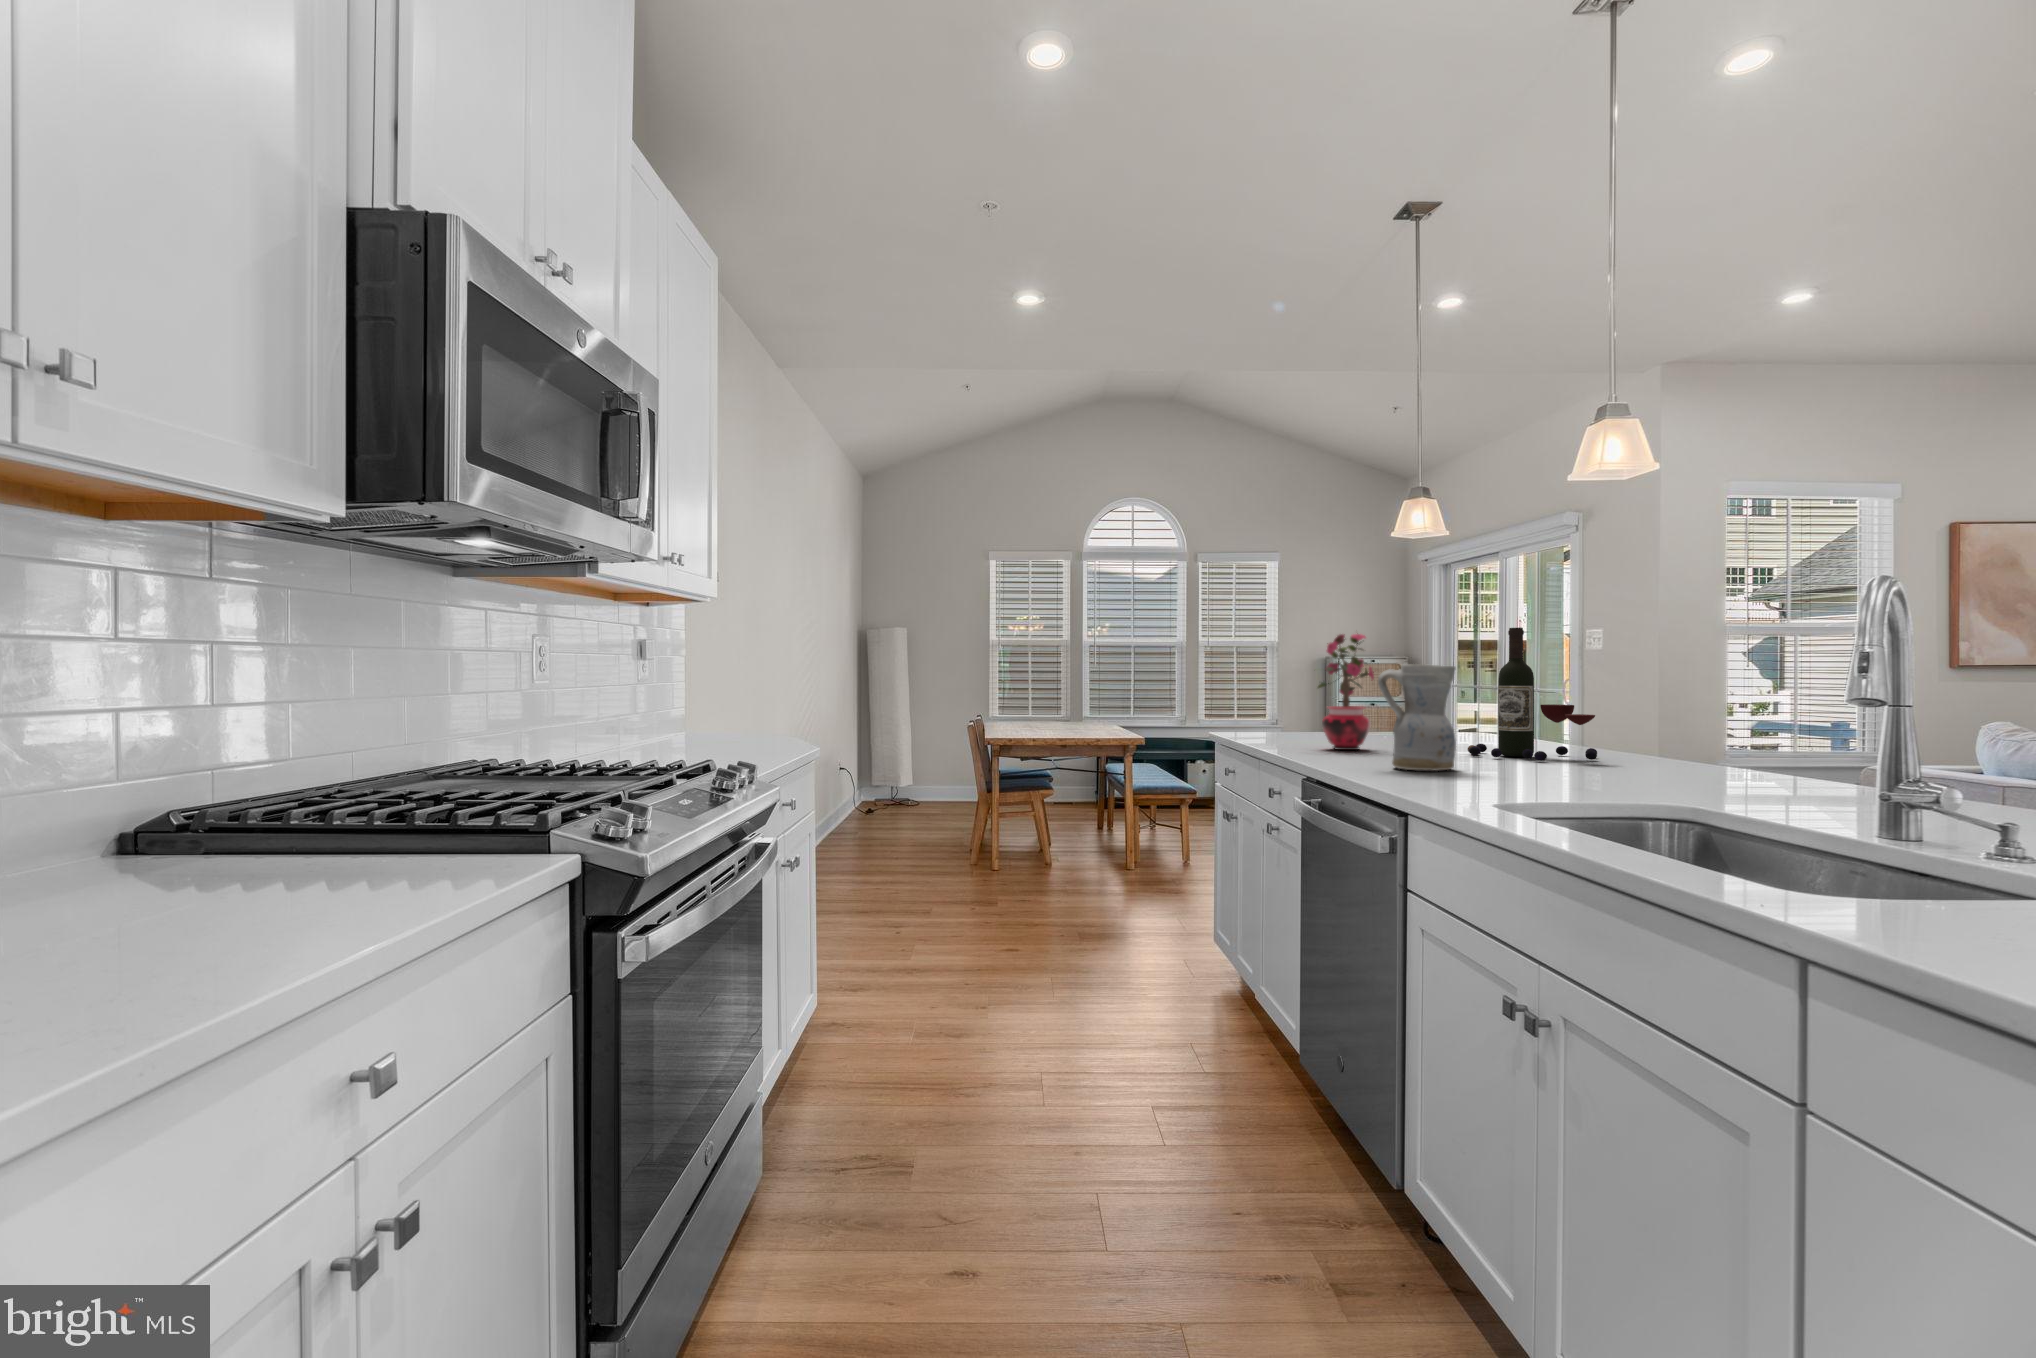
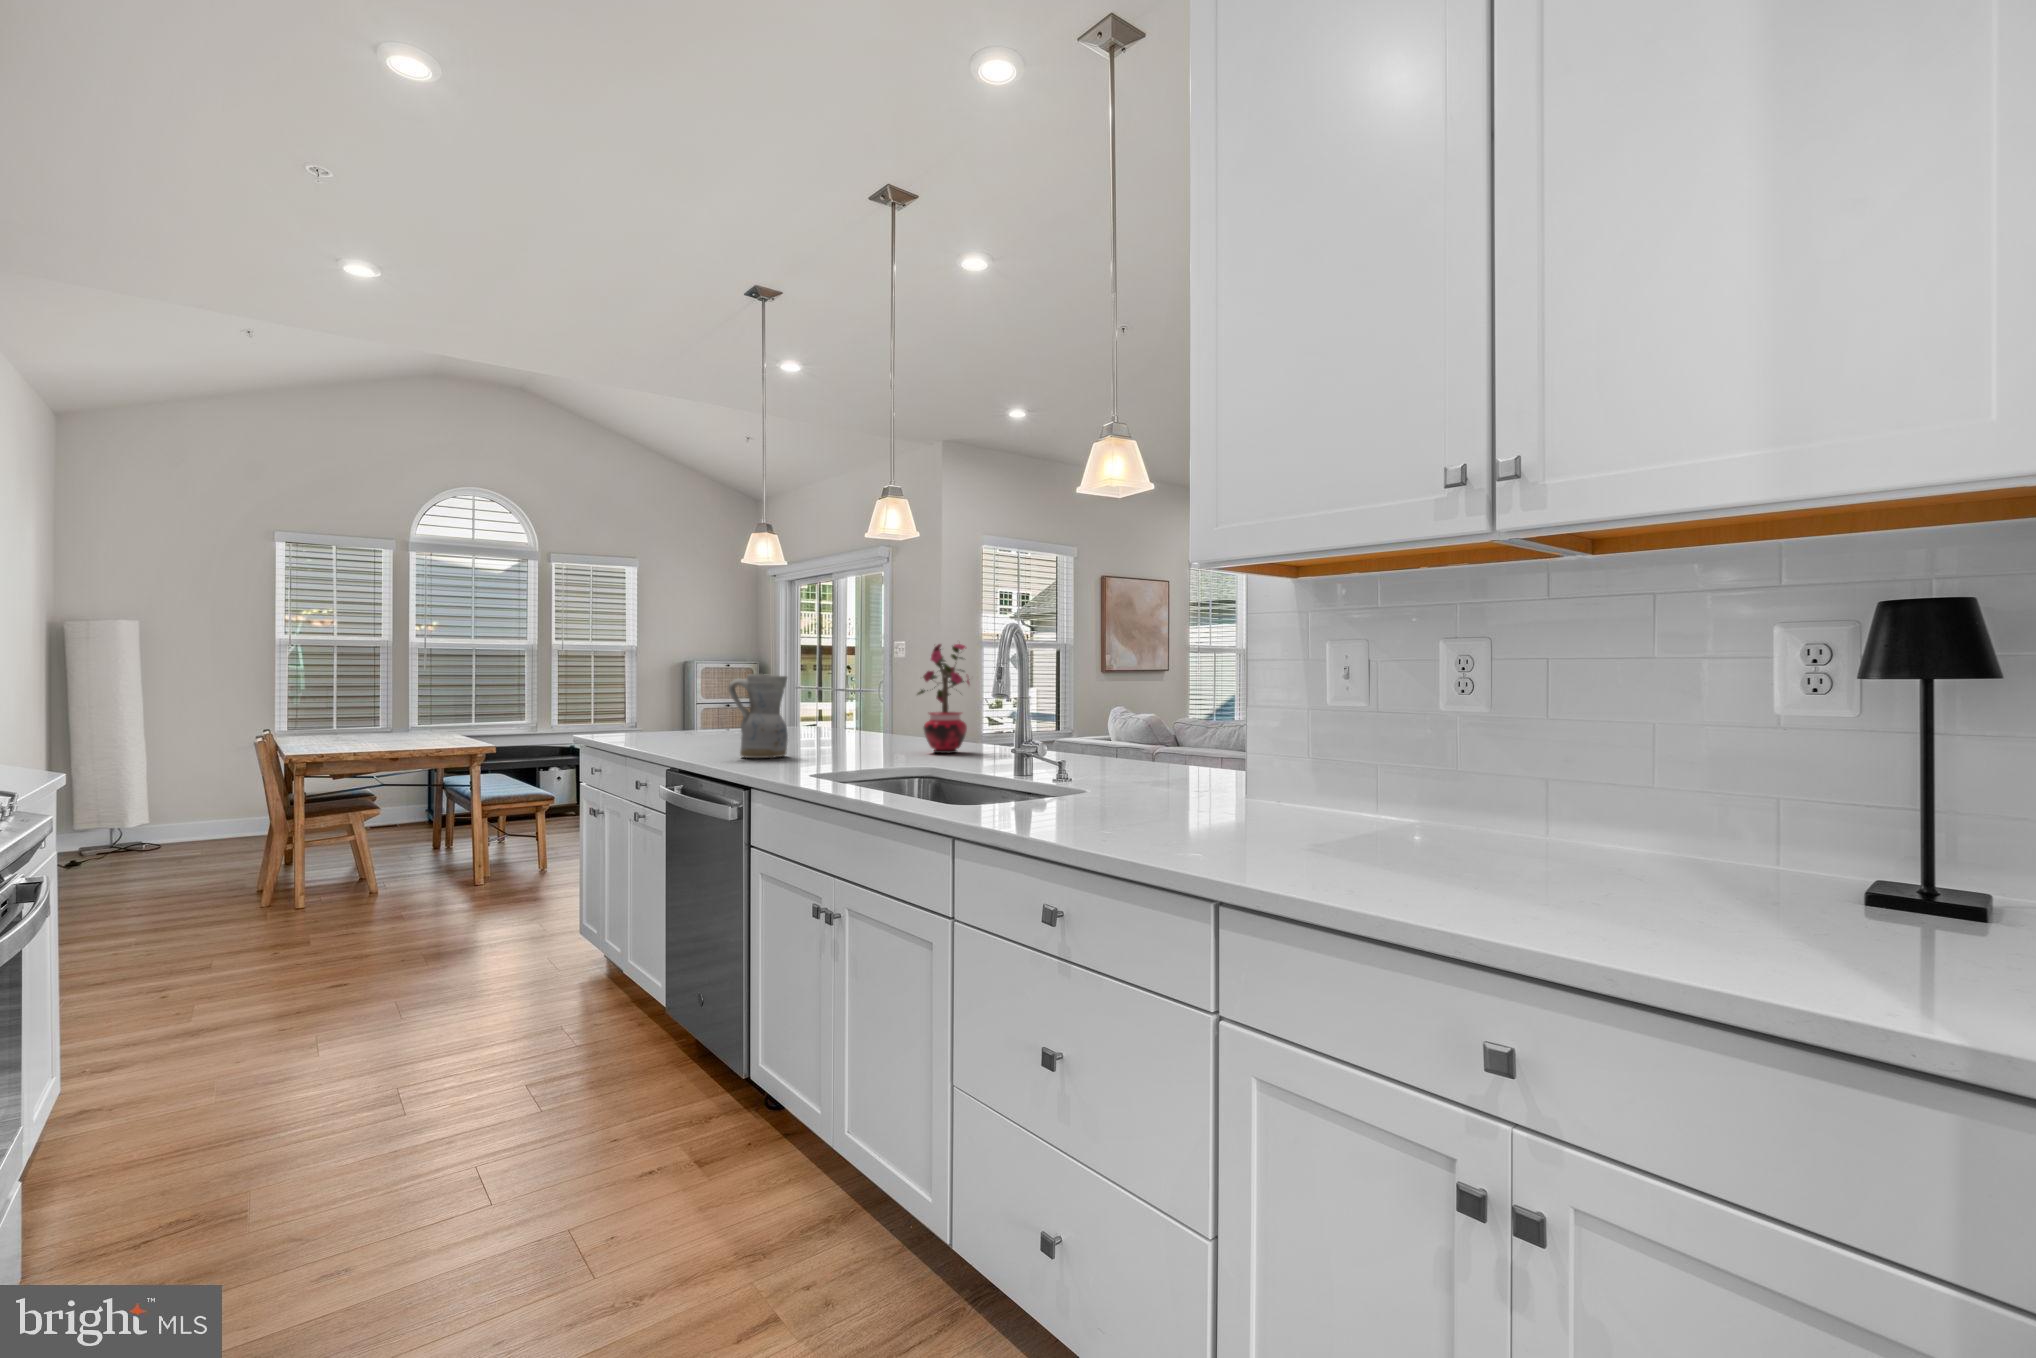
wine bottle: present [1468,628,1597,761] -> none [799,645,888,747]
potted plant: present [1318,634,1374,750] -> present [918,644,970,753]

